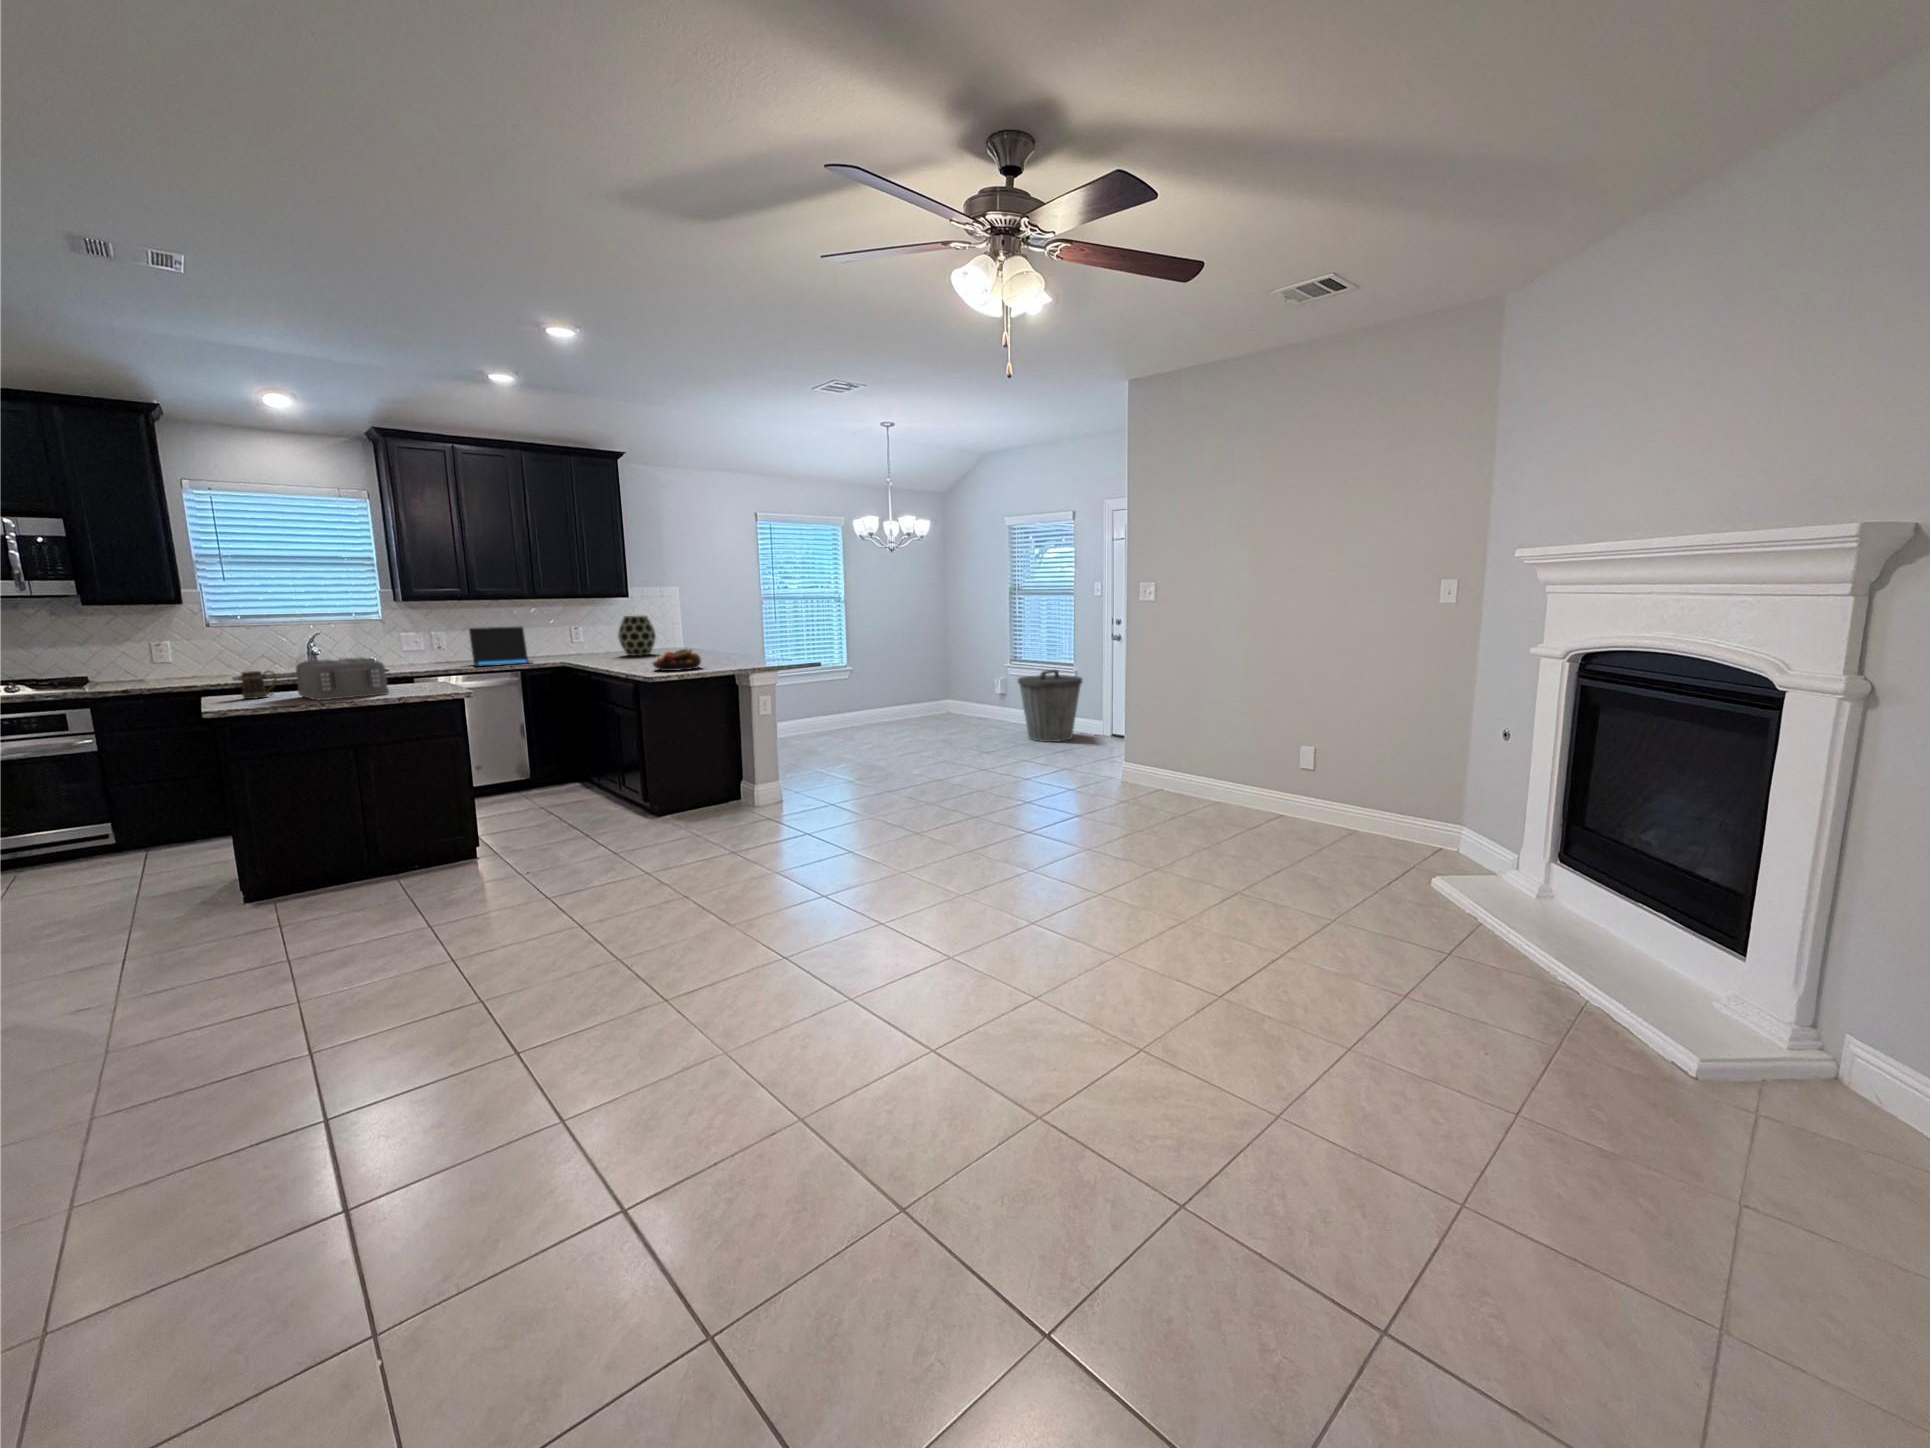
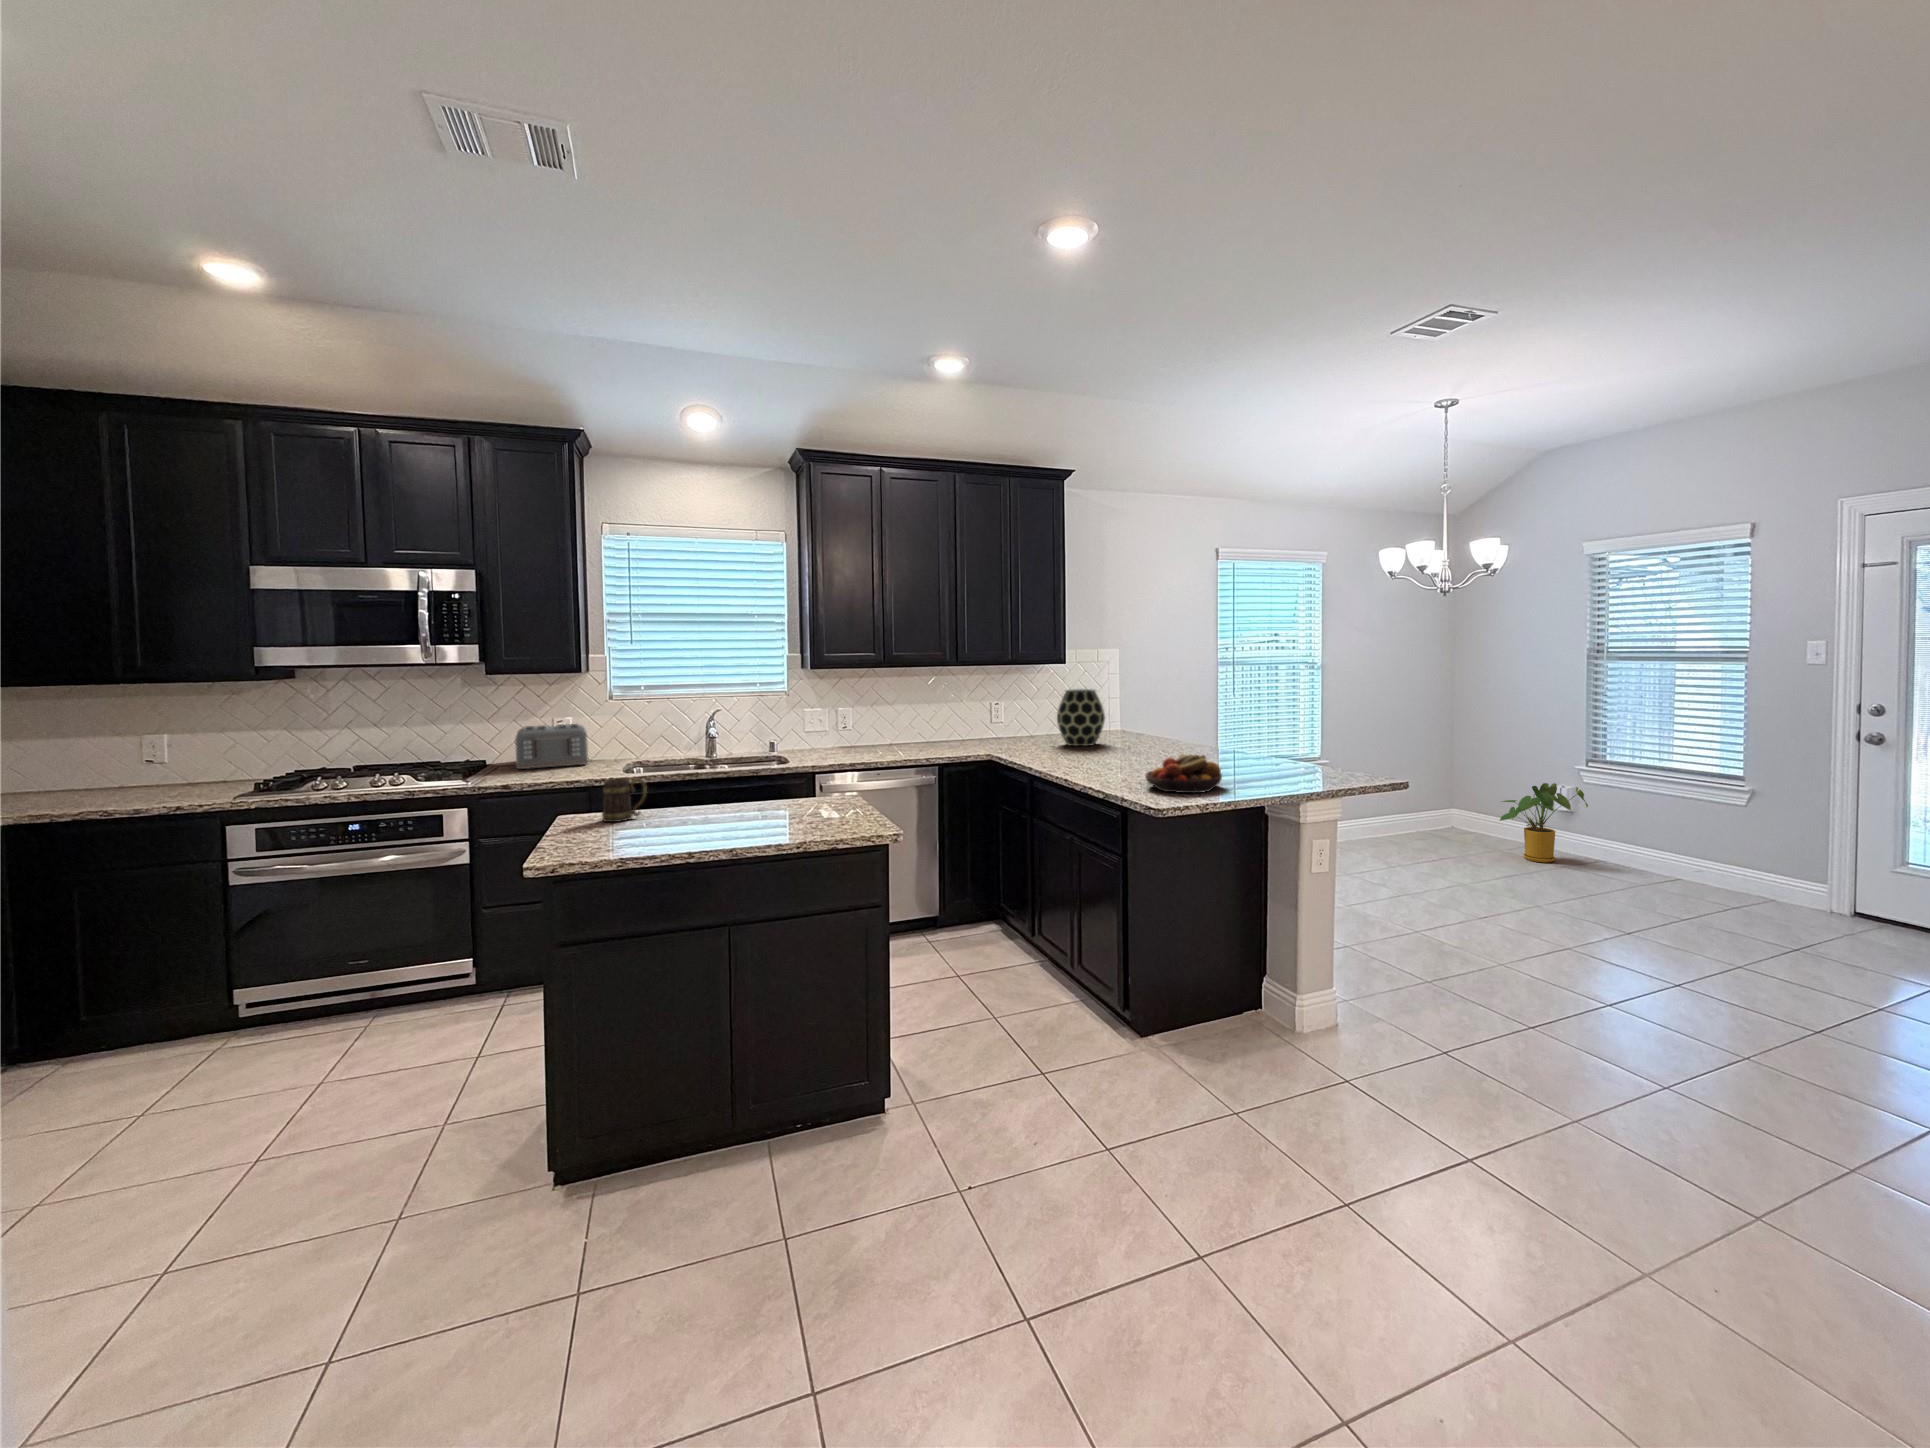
laptop: present [469,627,532,666] -> none [881,702,955,758]
toaster: present [296,658,389,700] -> present [515,724,589,769]
trash can: present [1018,670,1083,742] -> none [1638,785,1781,913]
house plant: none [959,677,1011,727] -> present [1500,783,1588,862]

